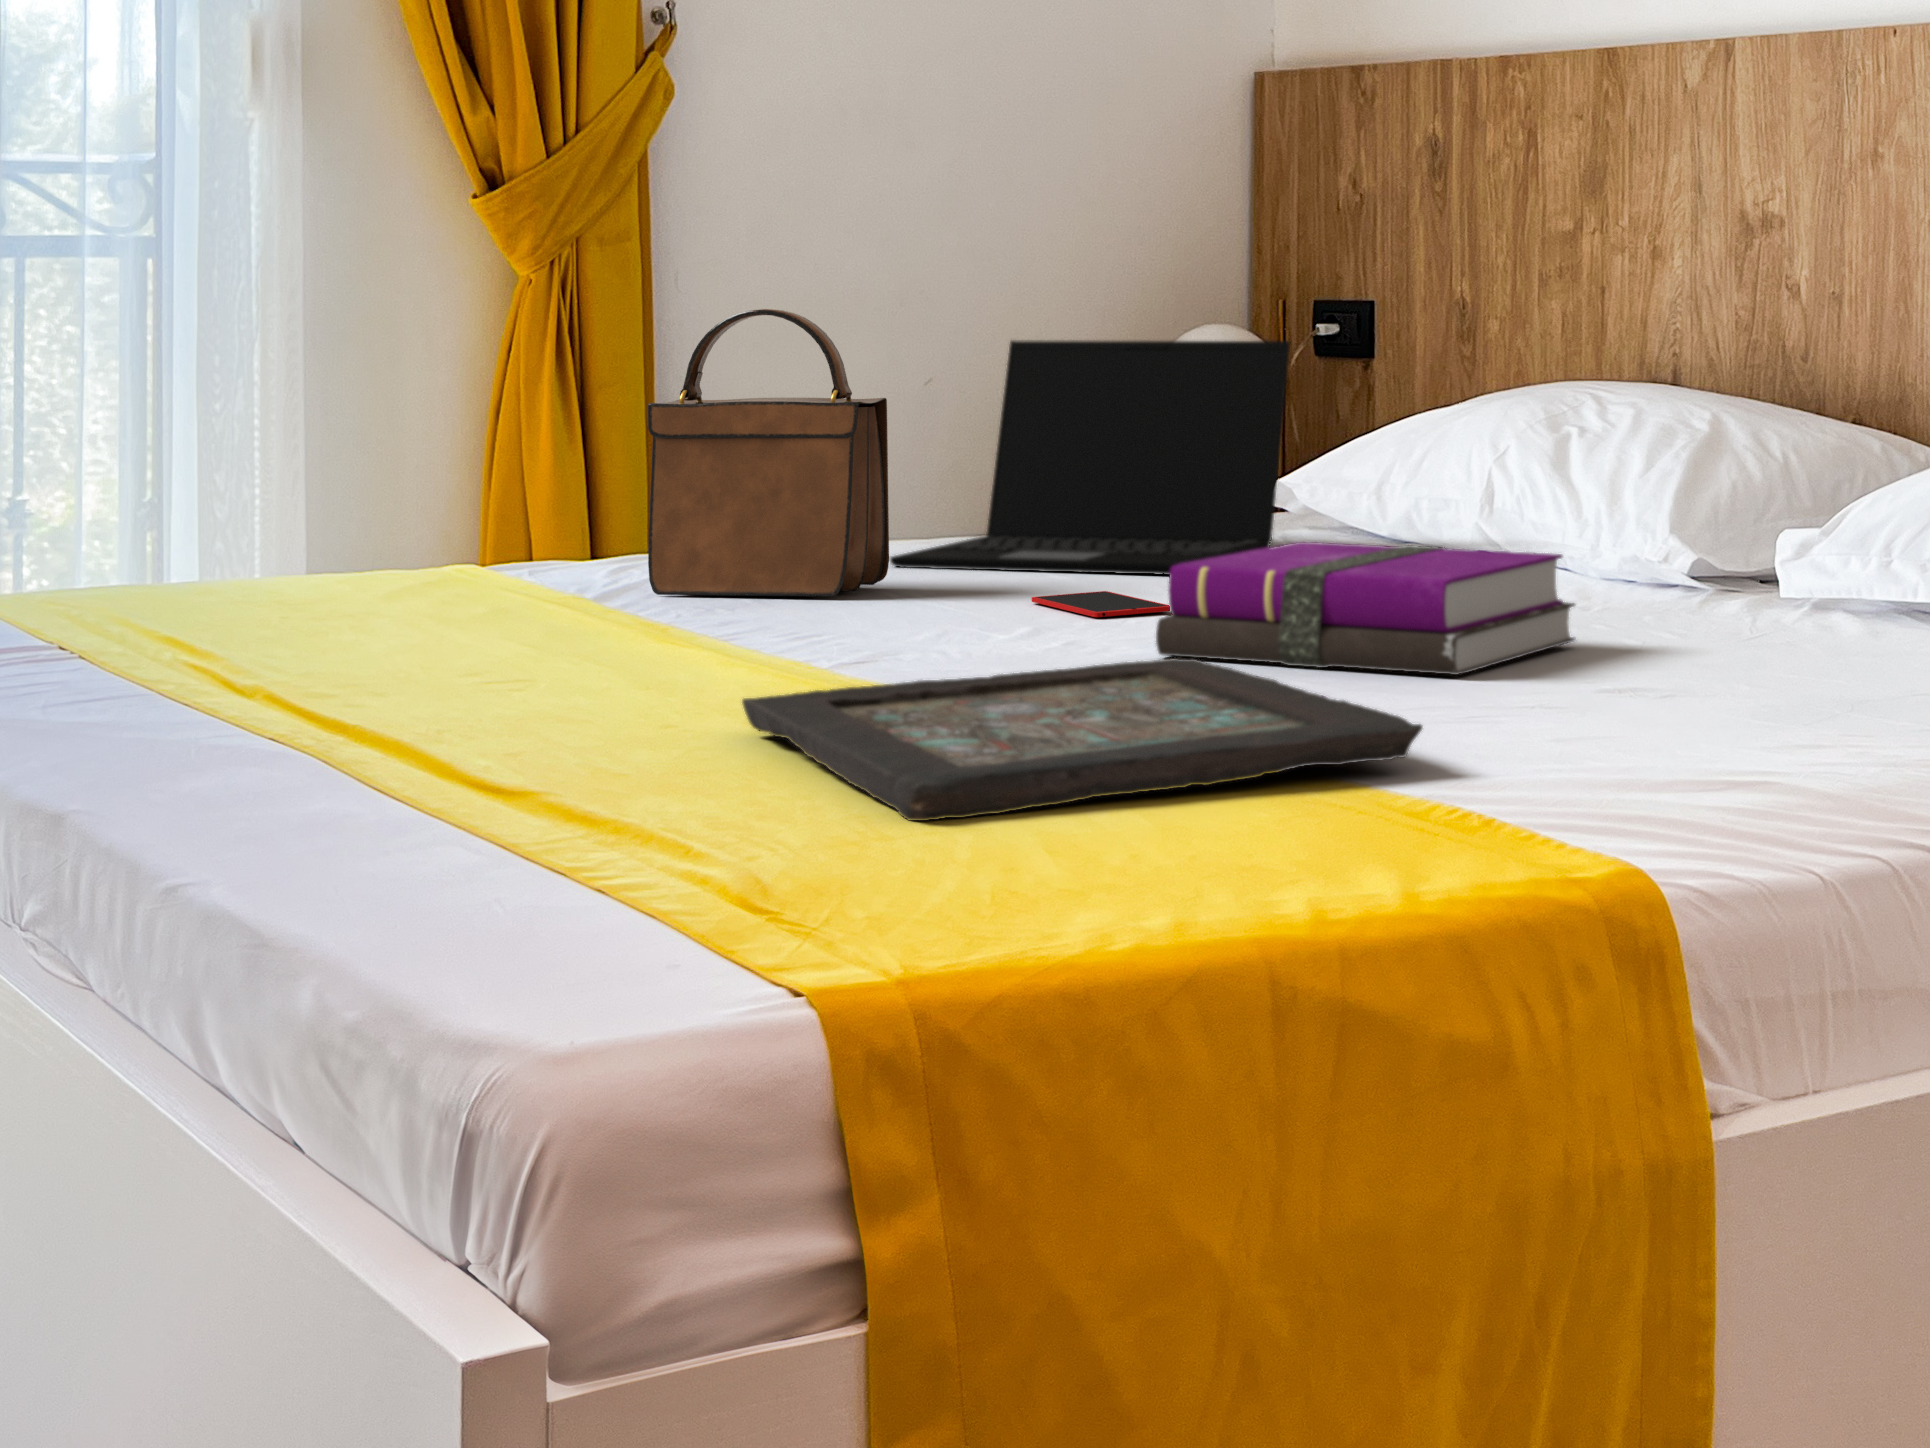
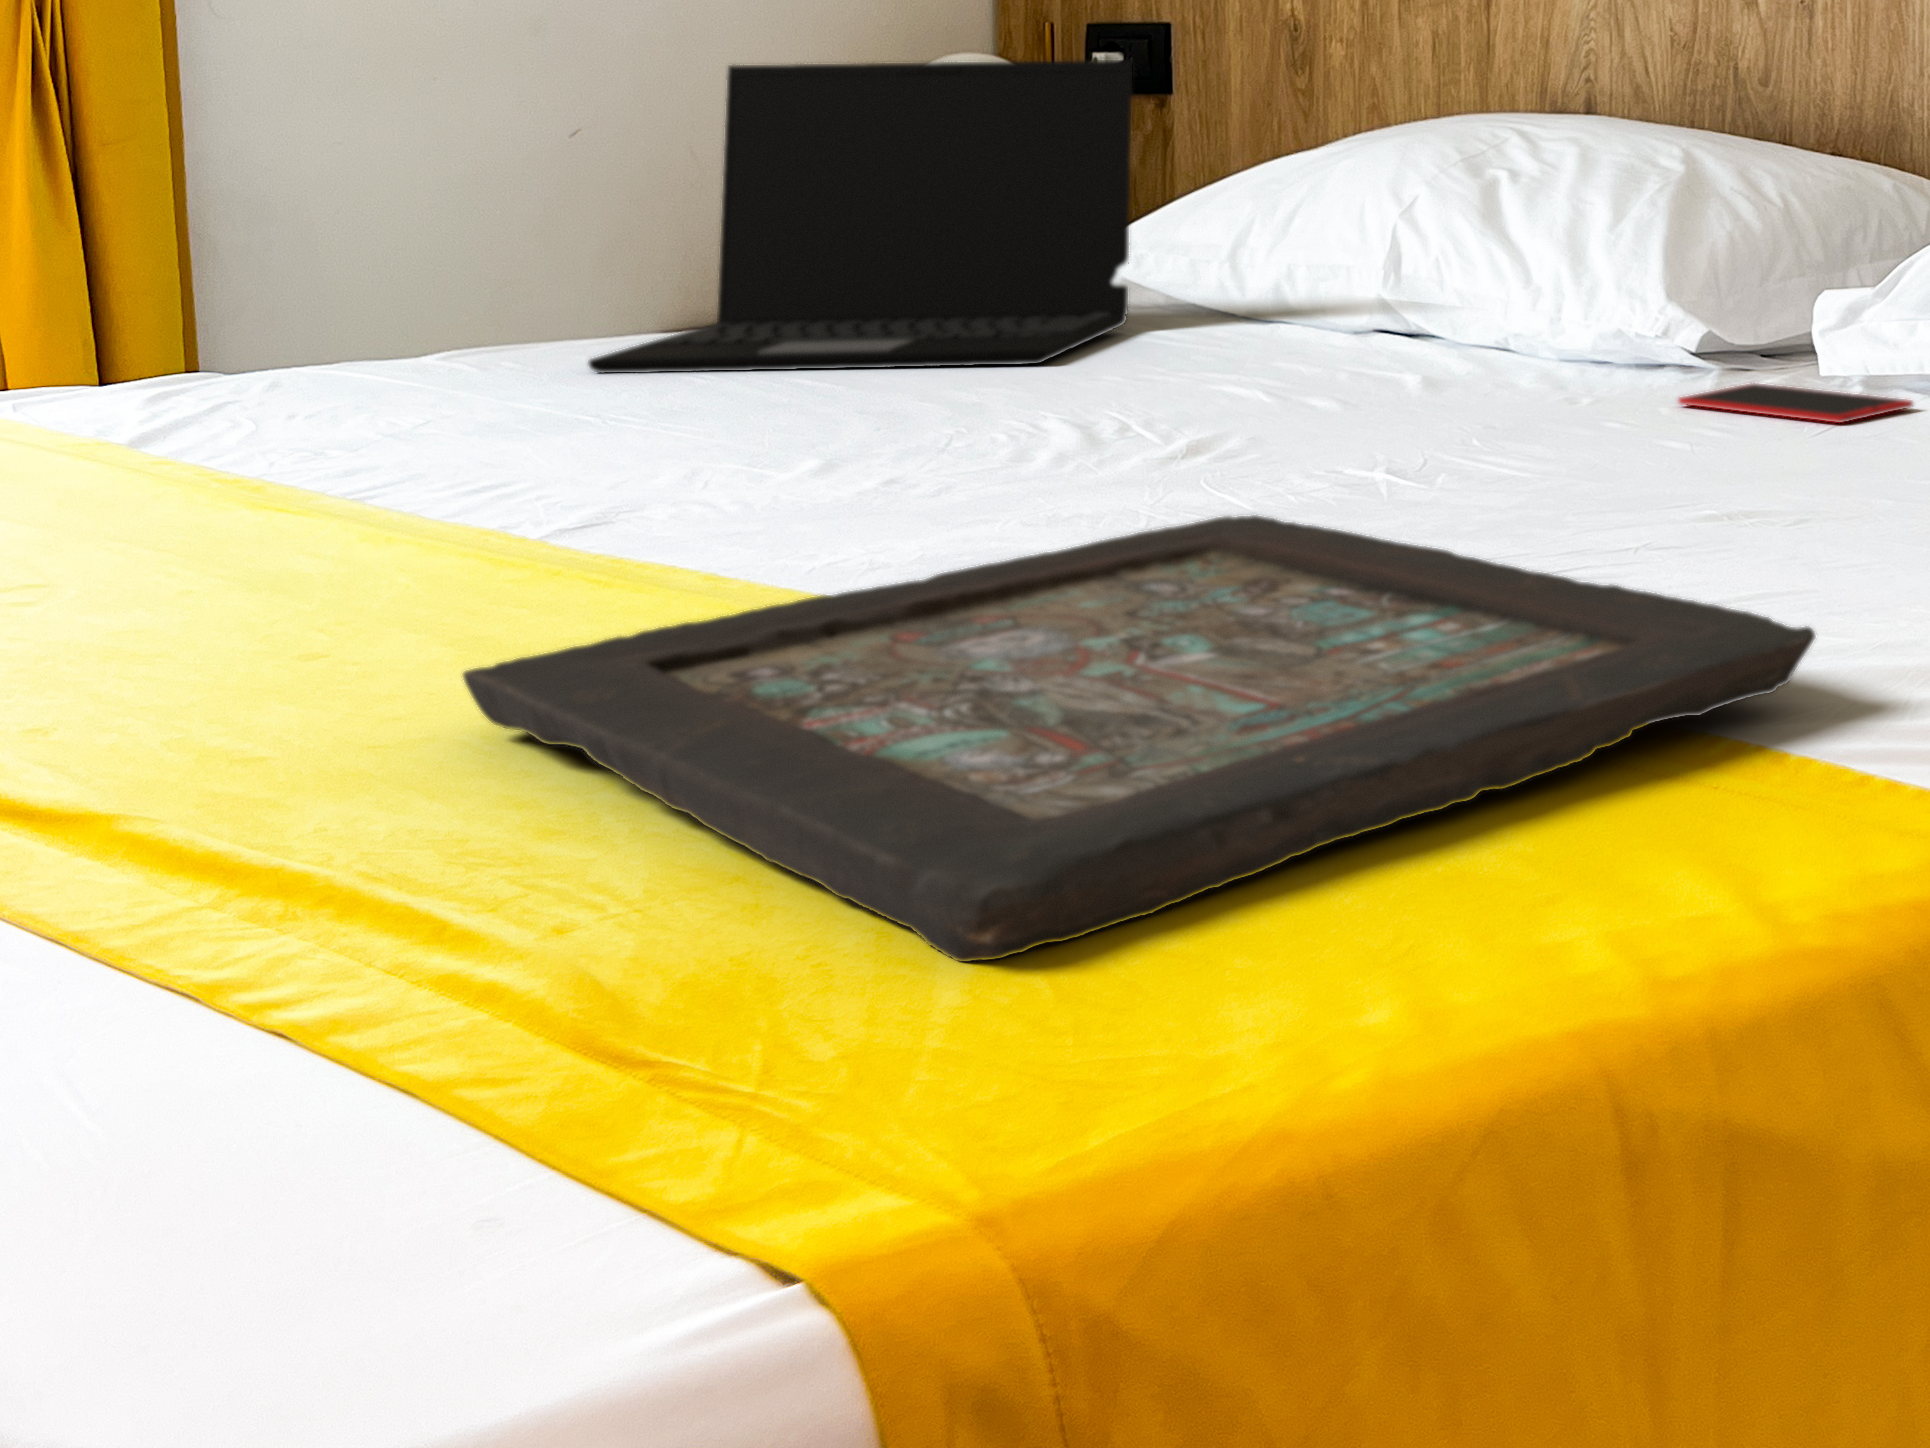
handbag: present [648,309,889,597] -> none [169,7,603,440]
notebook: present [1156,542,1575,675] -> none [1120,318,1701,501]
smartphone: present [1031,591,1170,617] -> present [1679,383,1913,423]

